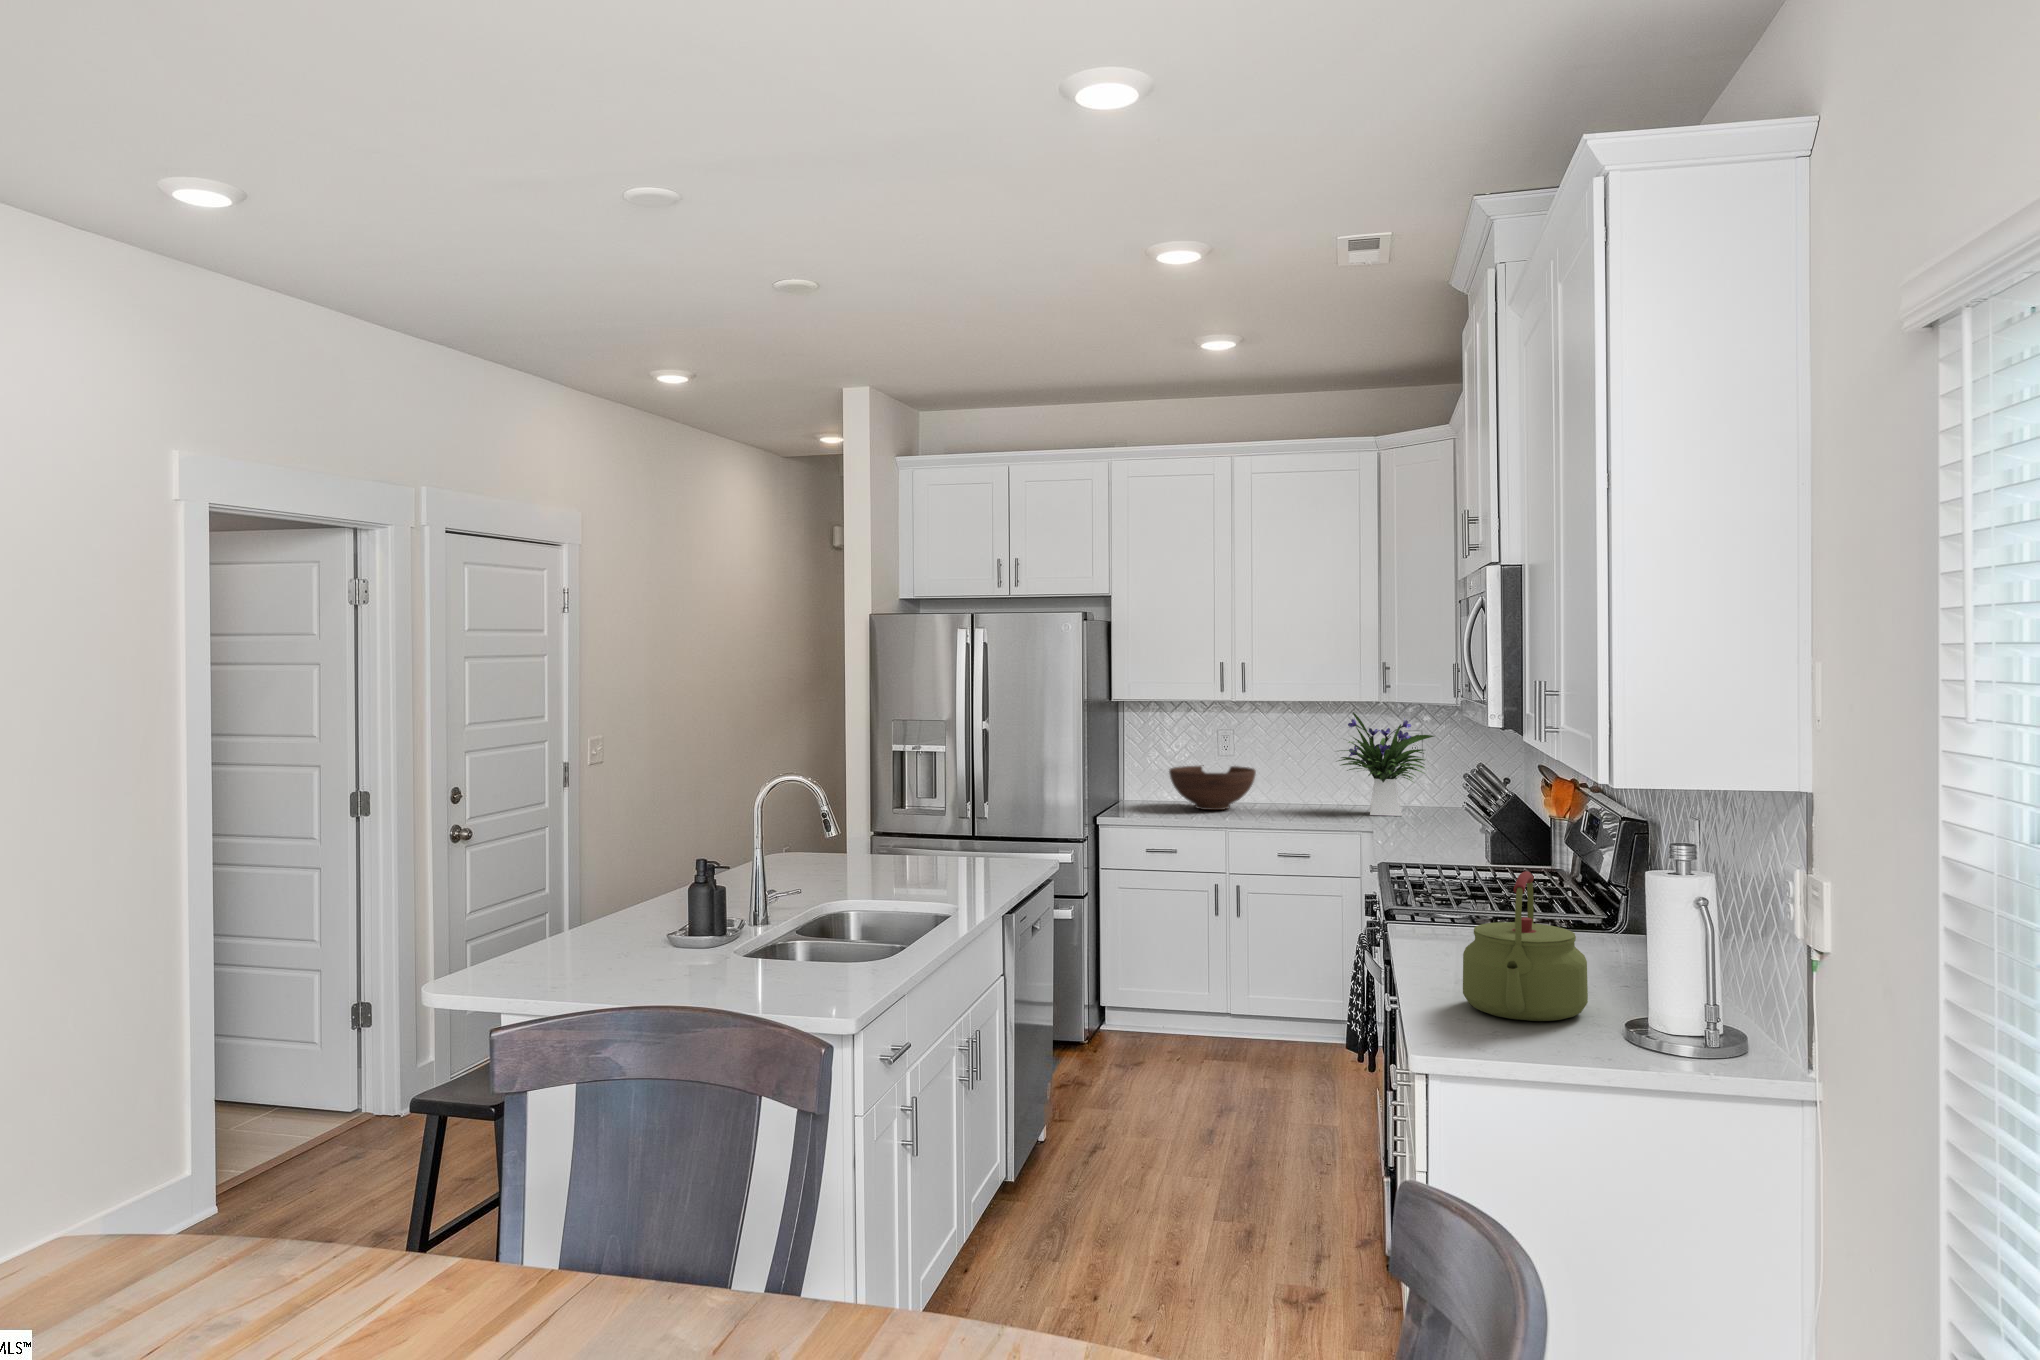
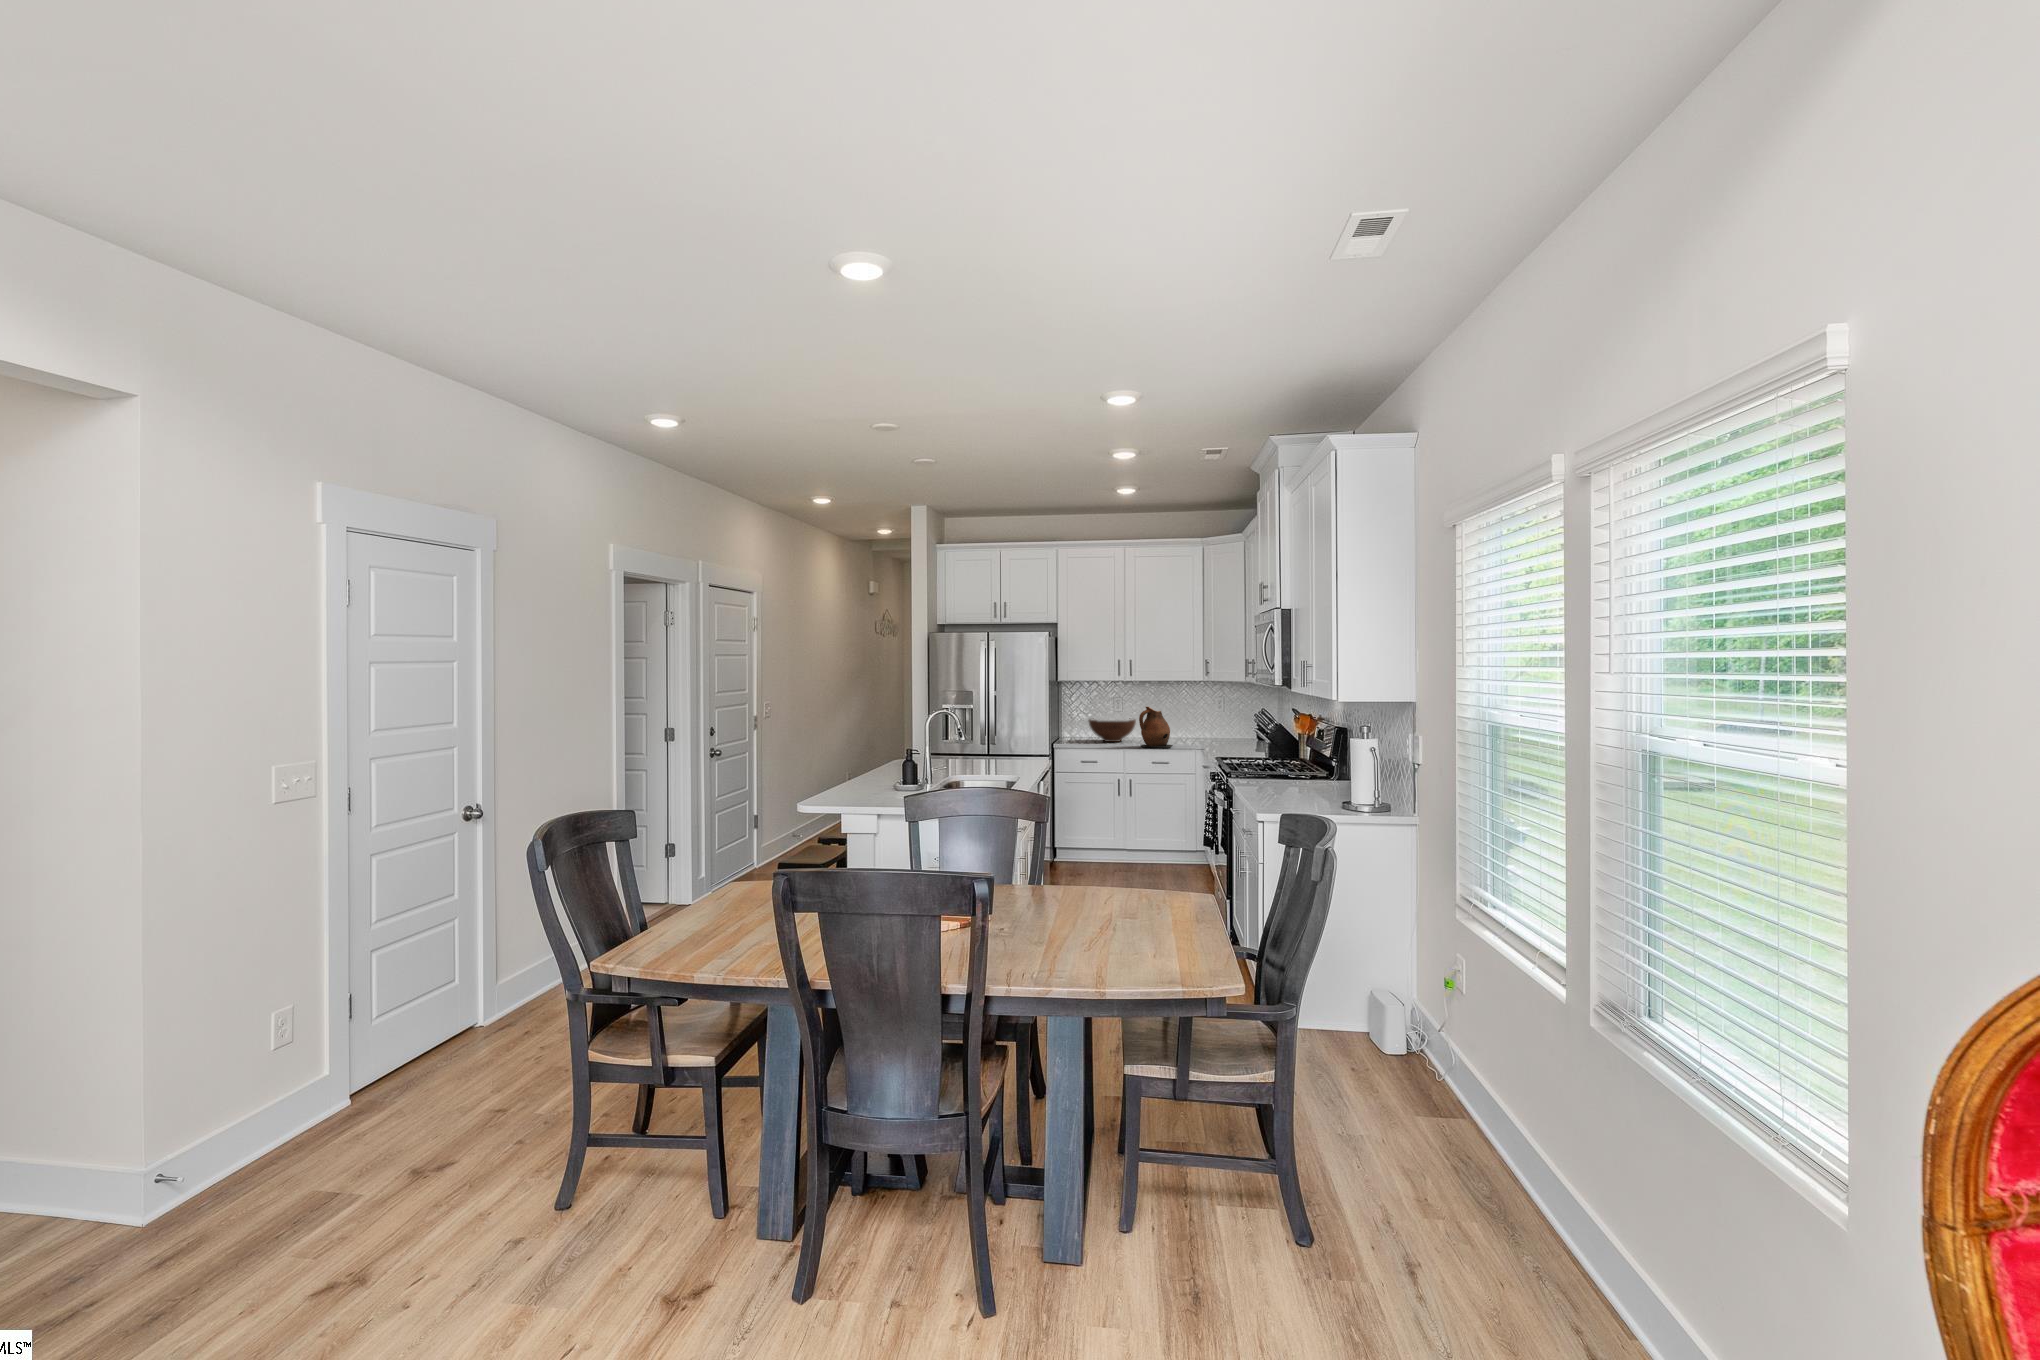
flower arrangement: present [1339,712,1434,816] -> none [1179,687,1233,743]
ceramic pitcher: none [1253,749,1317,828] -> present [1139,707,1173,748]
kettle: present [1463,871,1588,1021] -> none [1273,743,1326,805]

